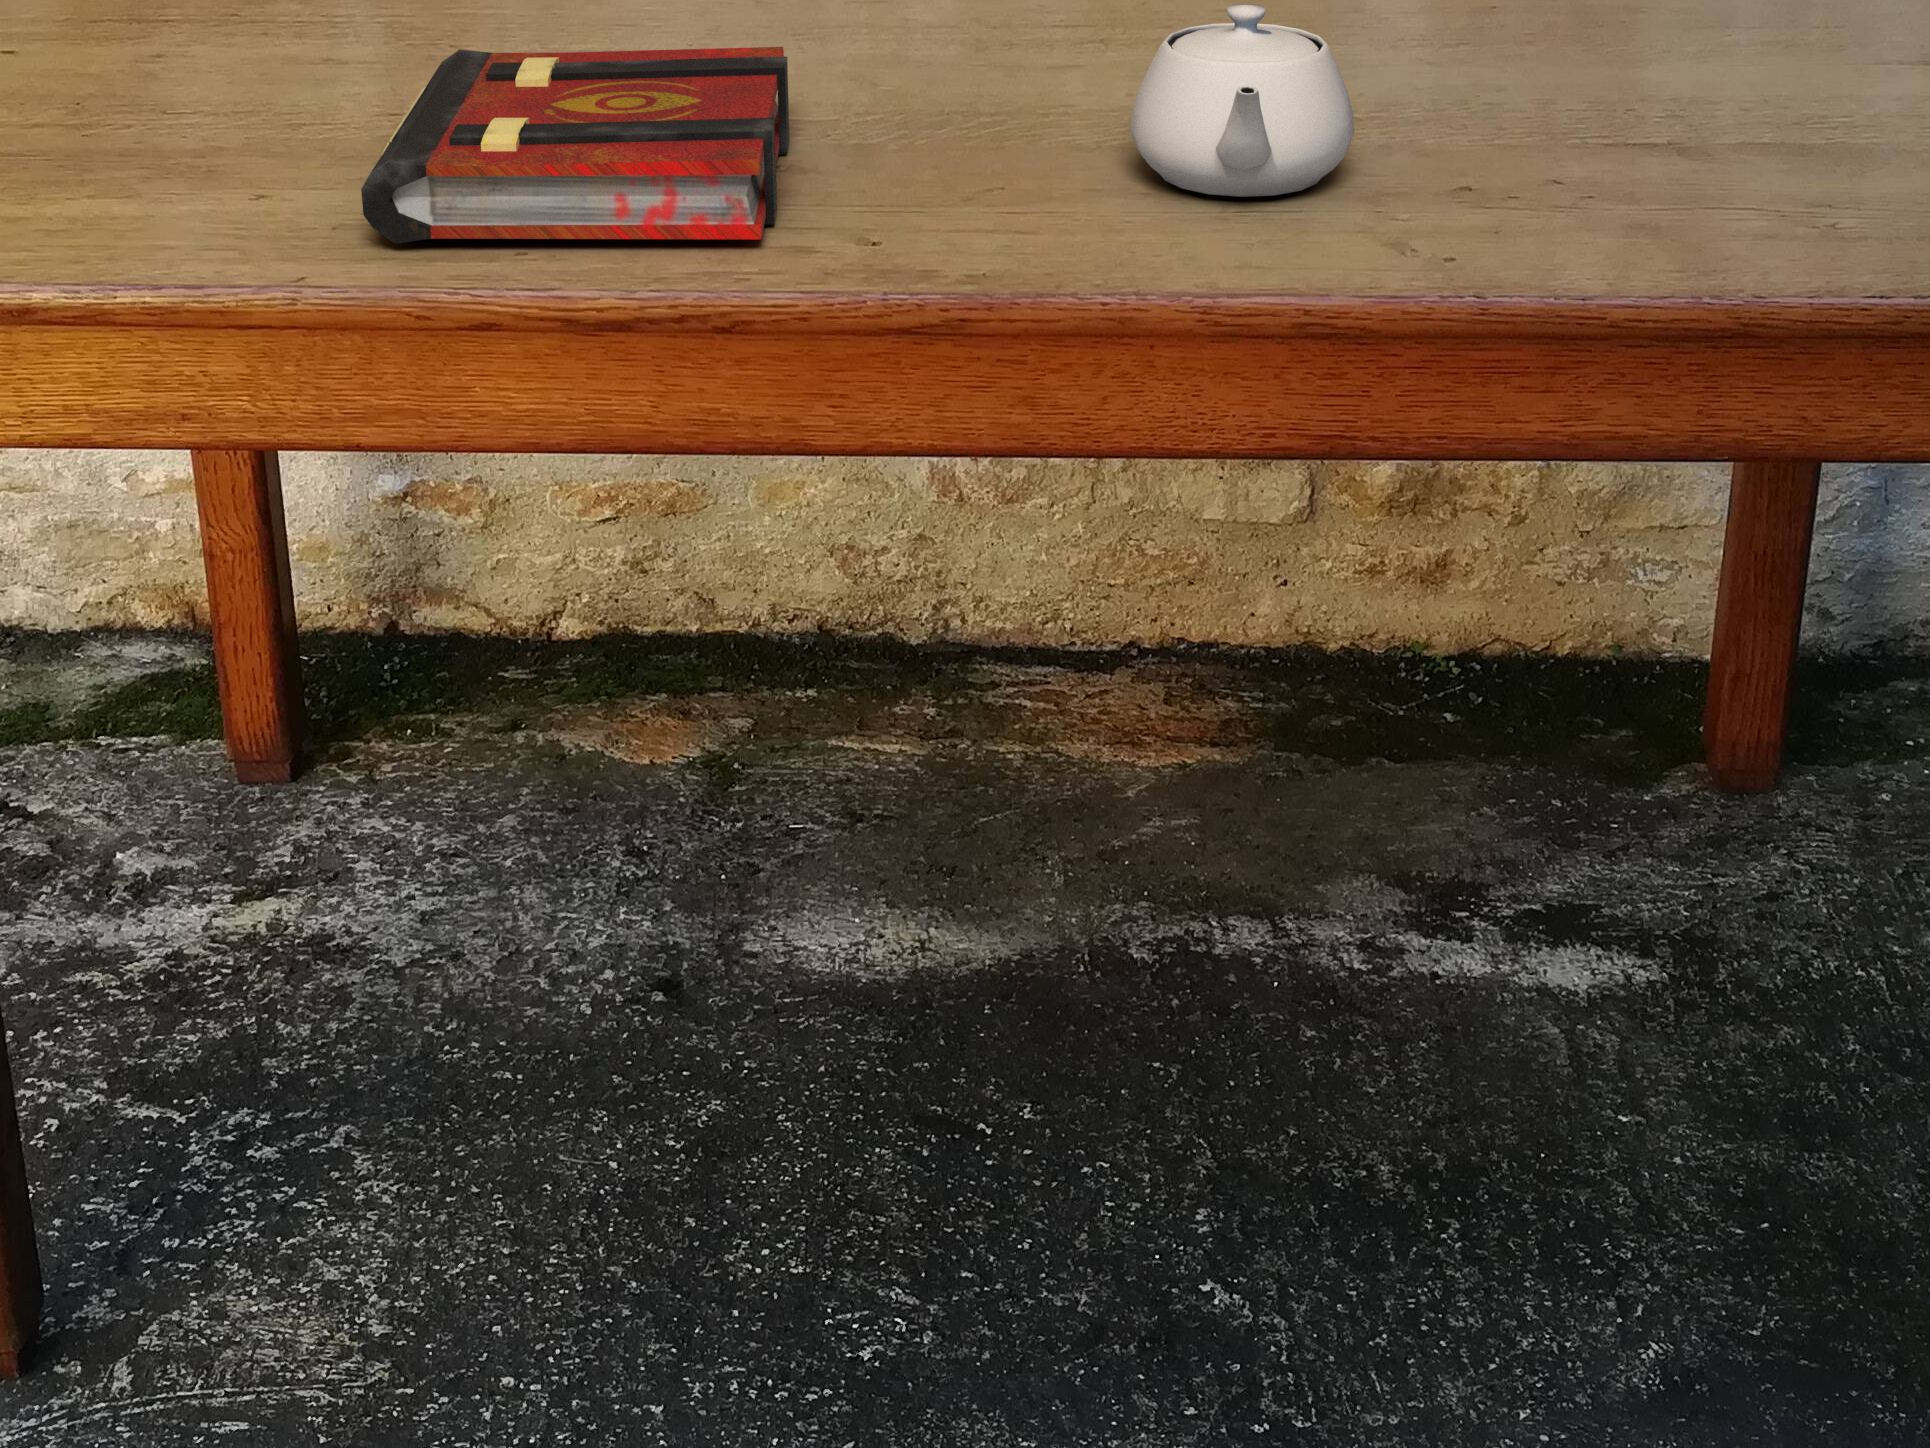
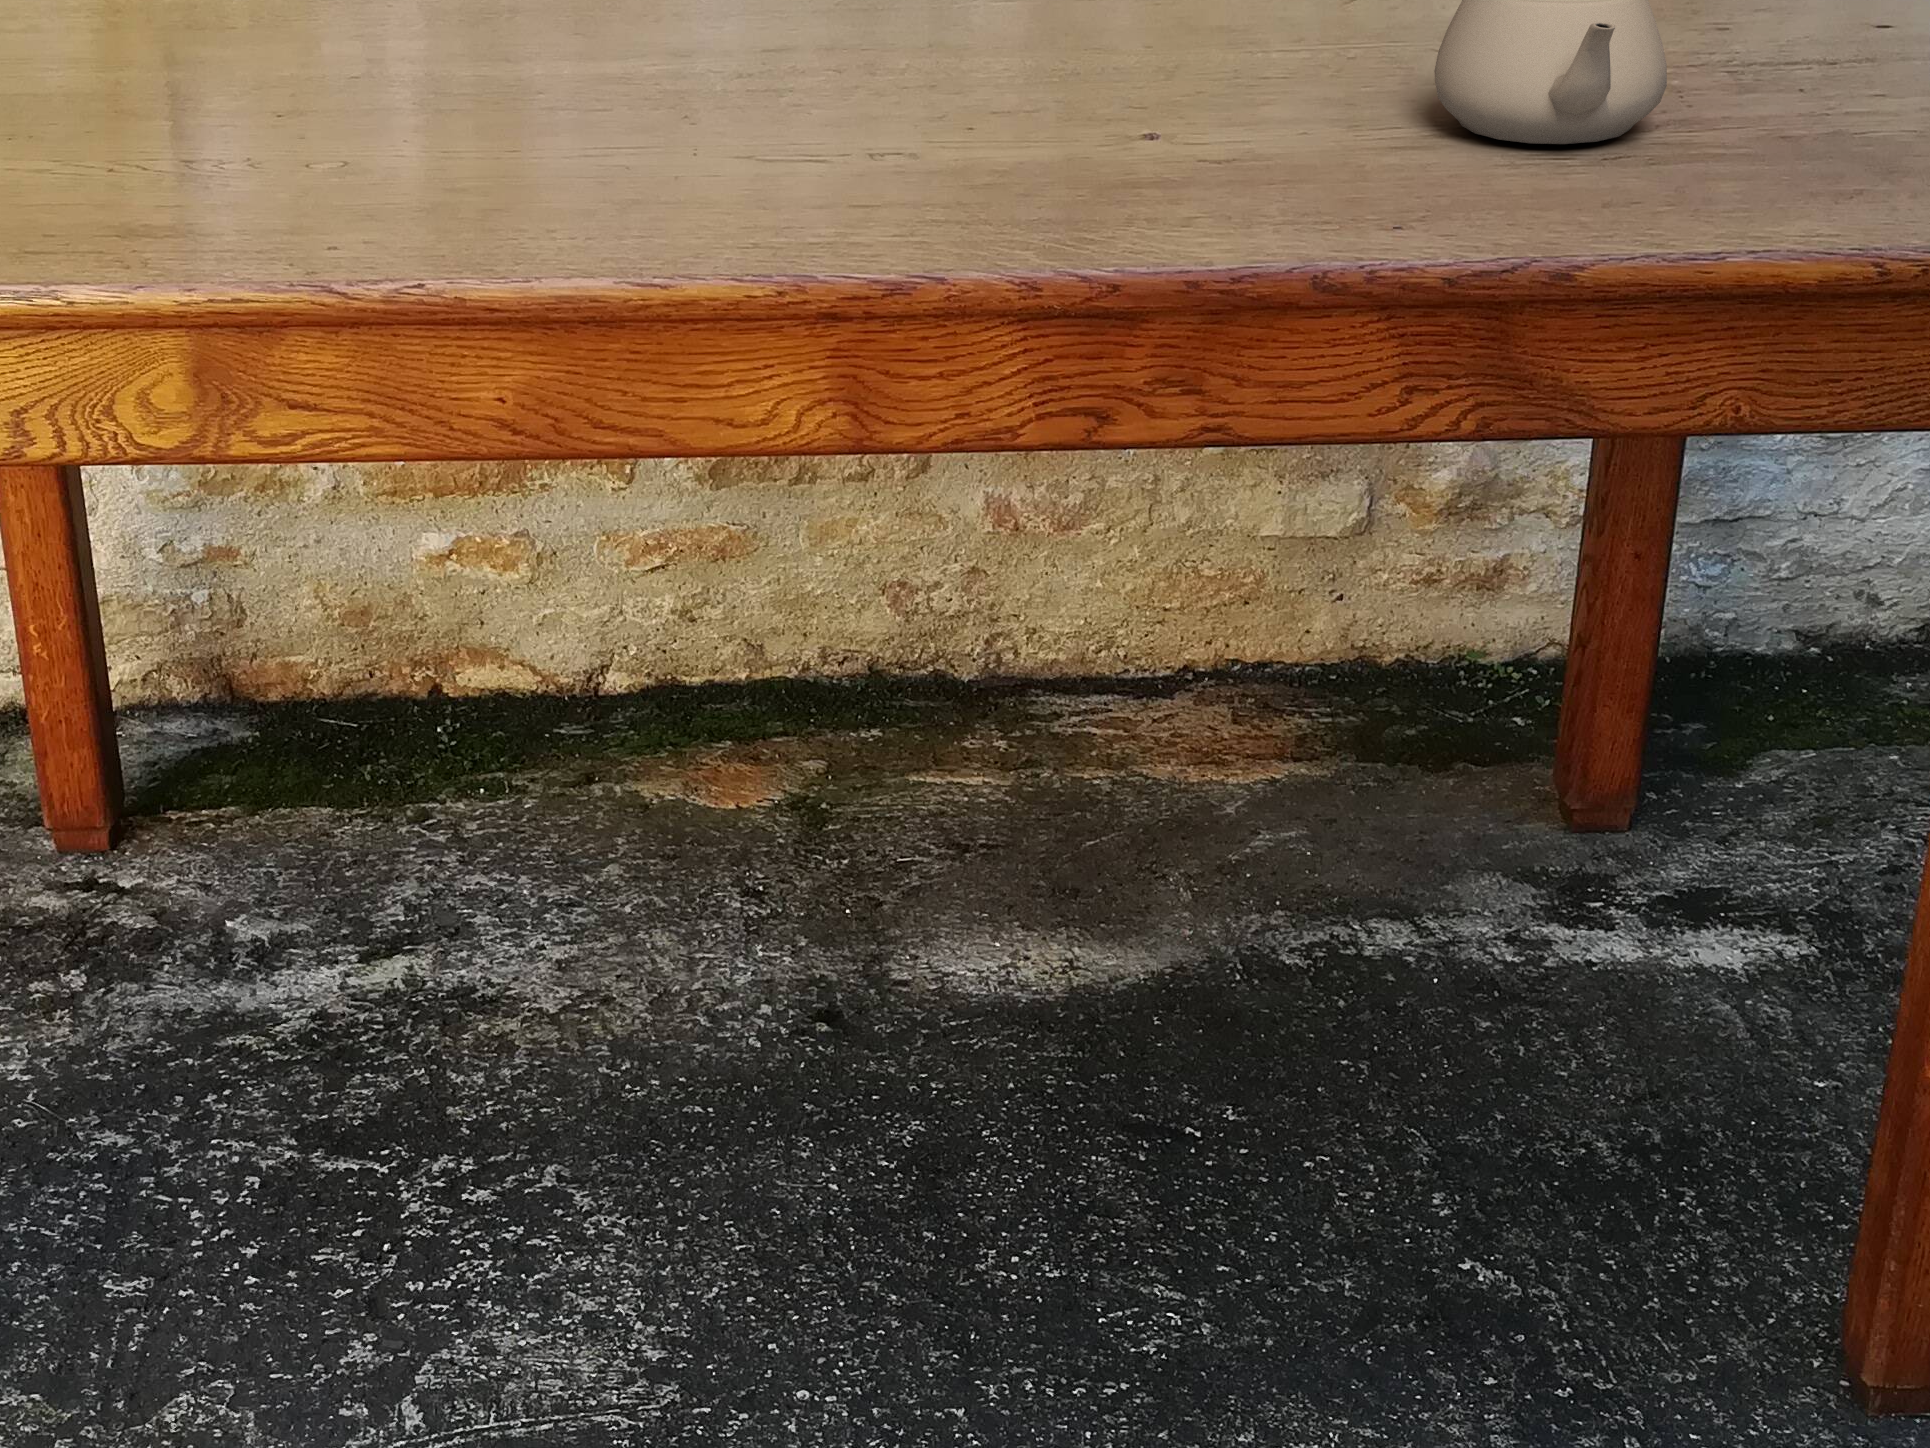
book: present [361,47,789,244] -> none [684,20,1118,221]

